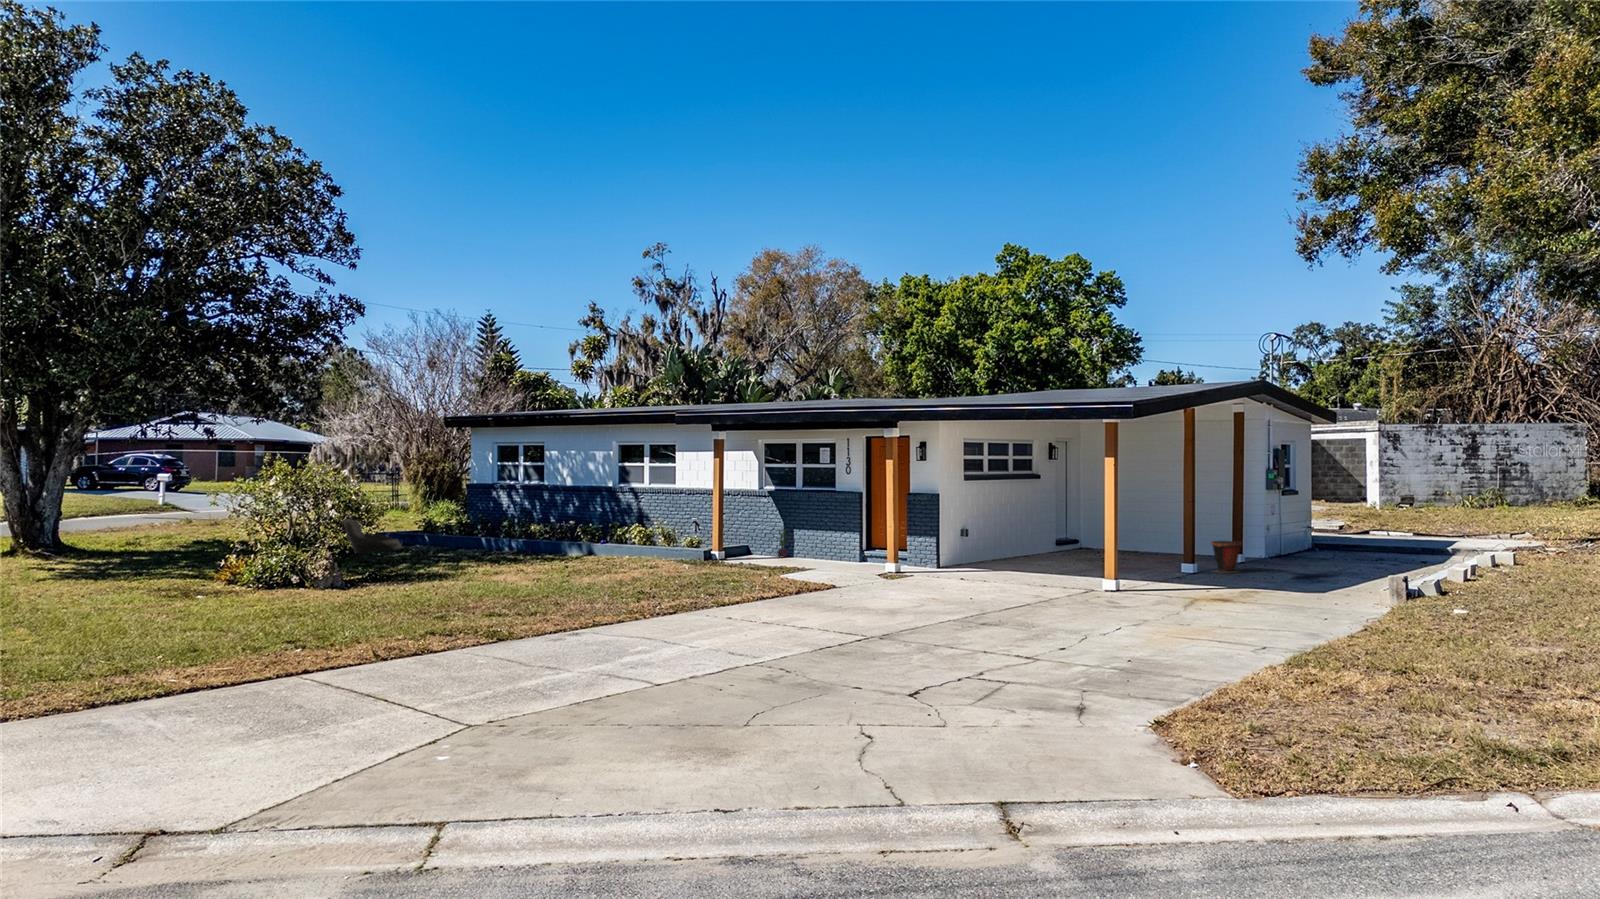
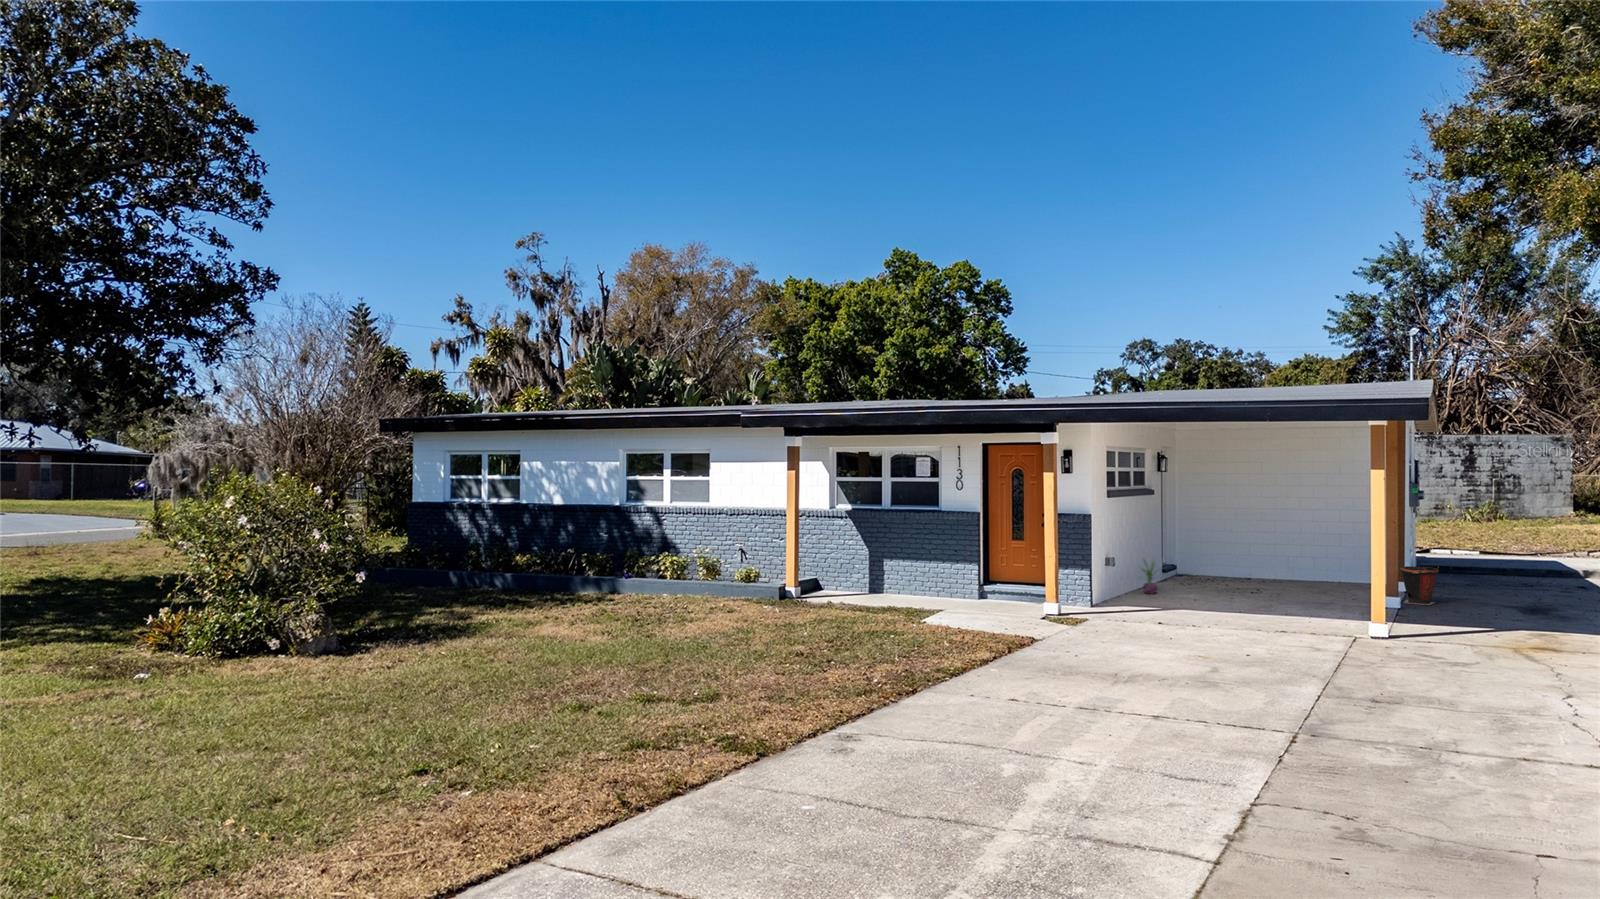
lounge chair: present [344,519,401,577] -> none [328,556,407,640]
decorative plant: present [776,530,788,558] -> present [1141,560,1164,594]

